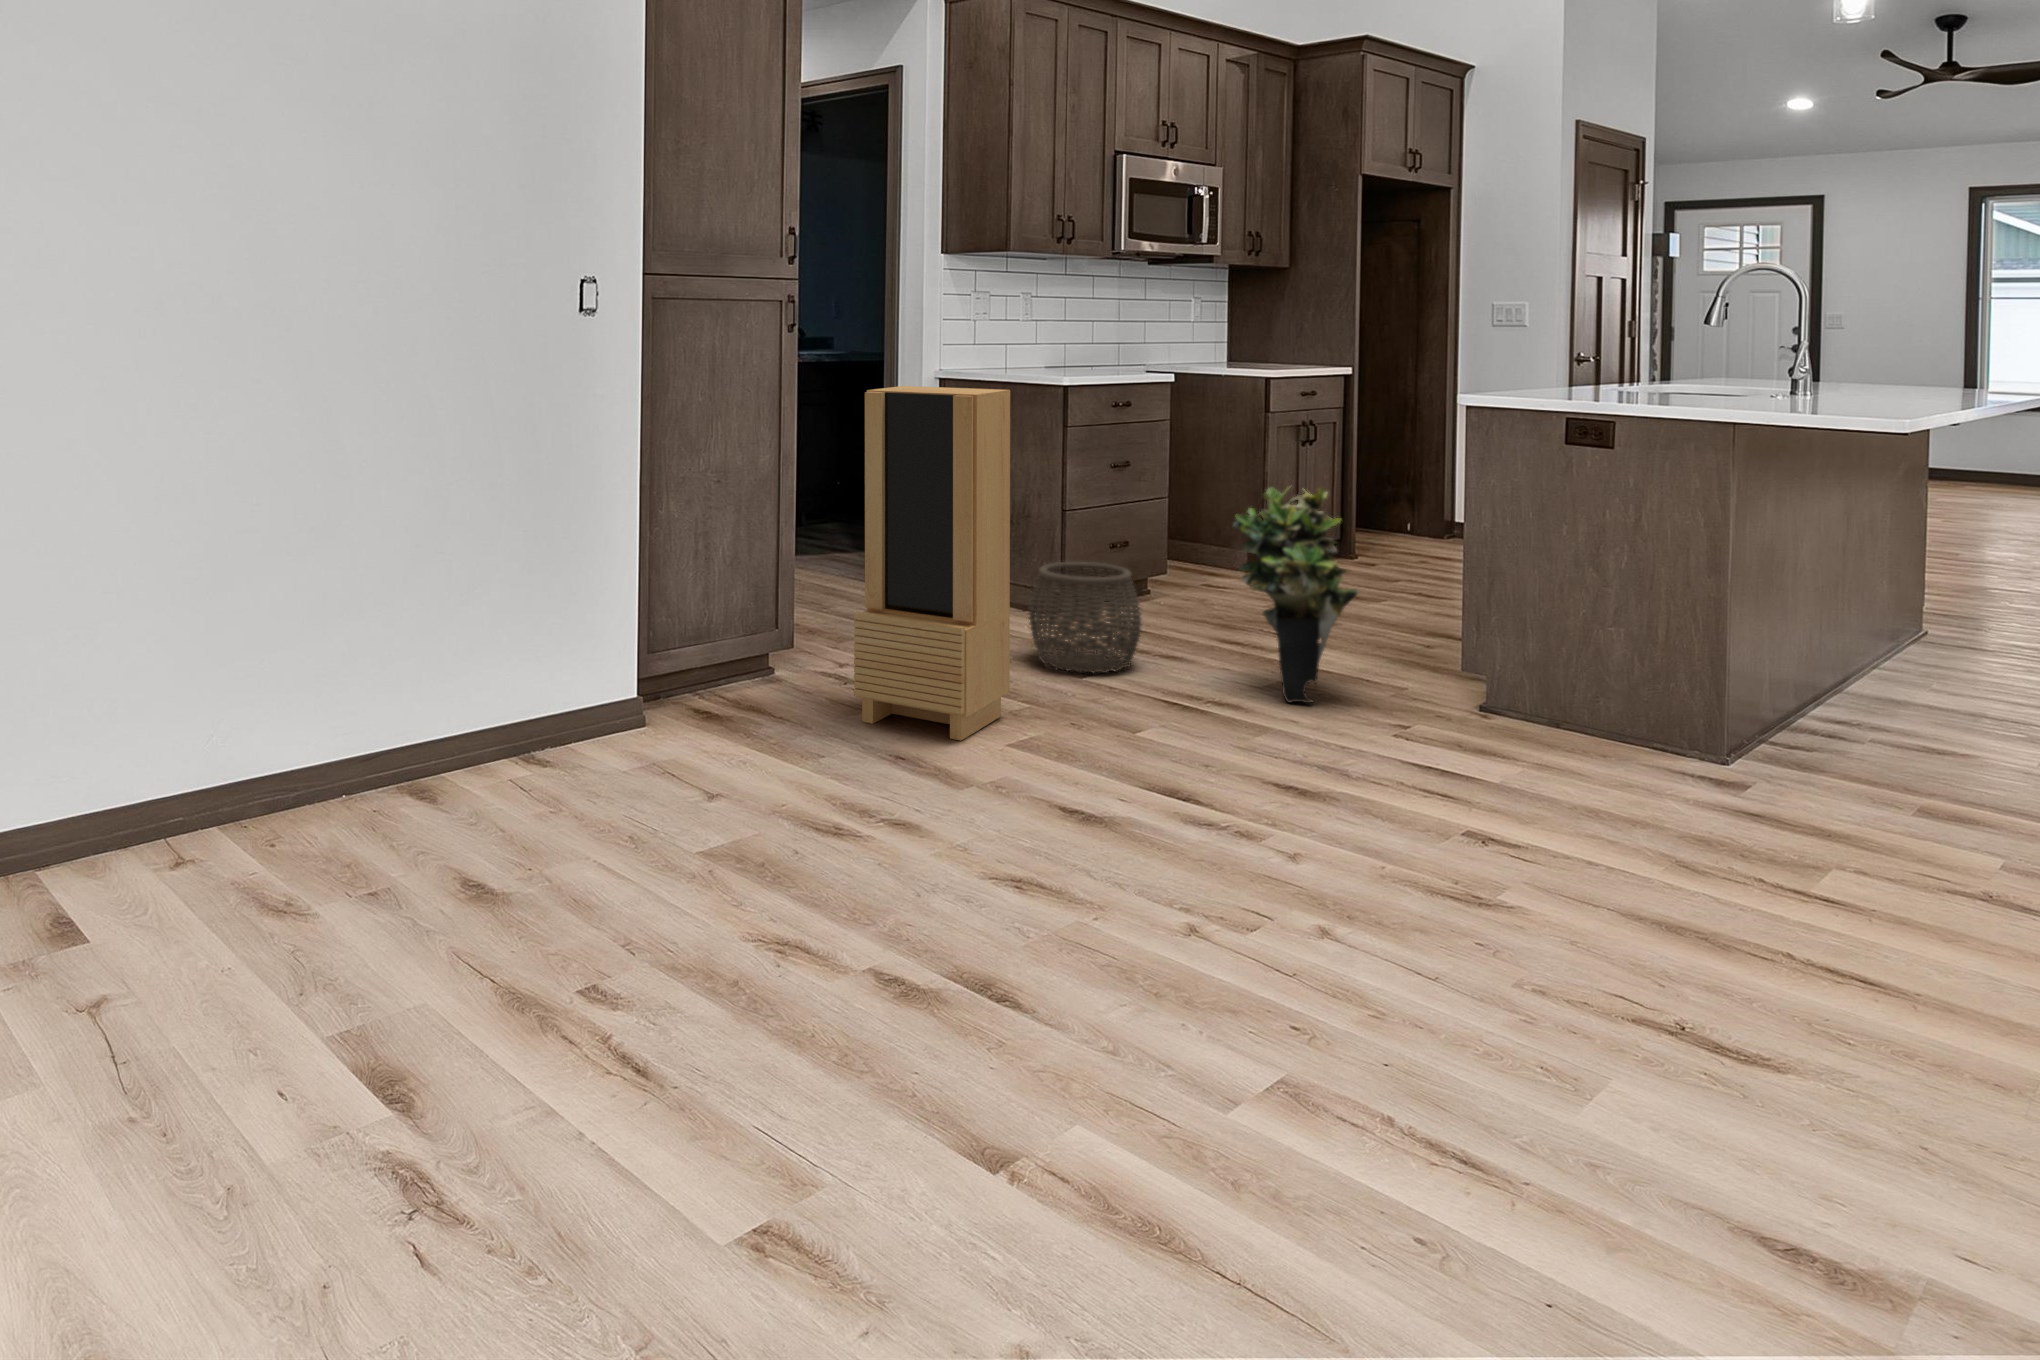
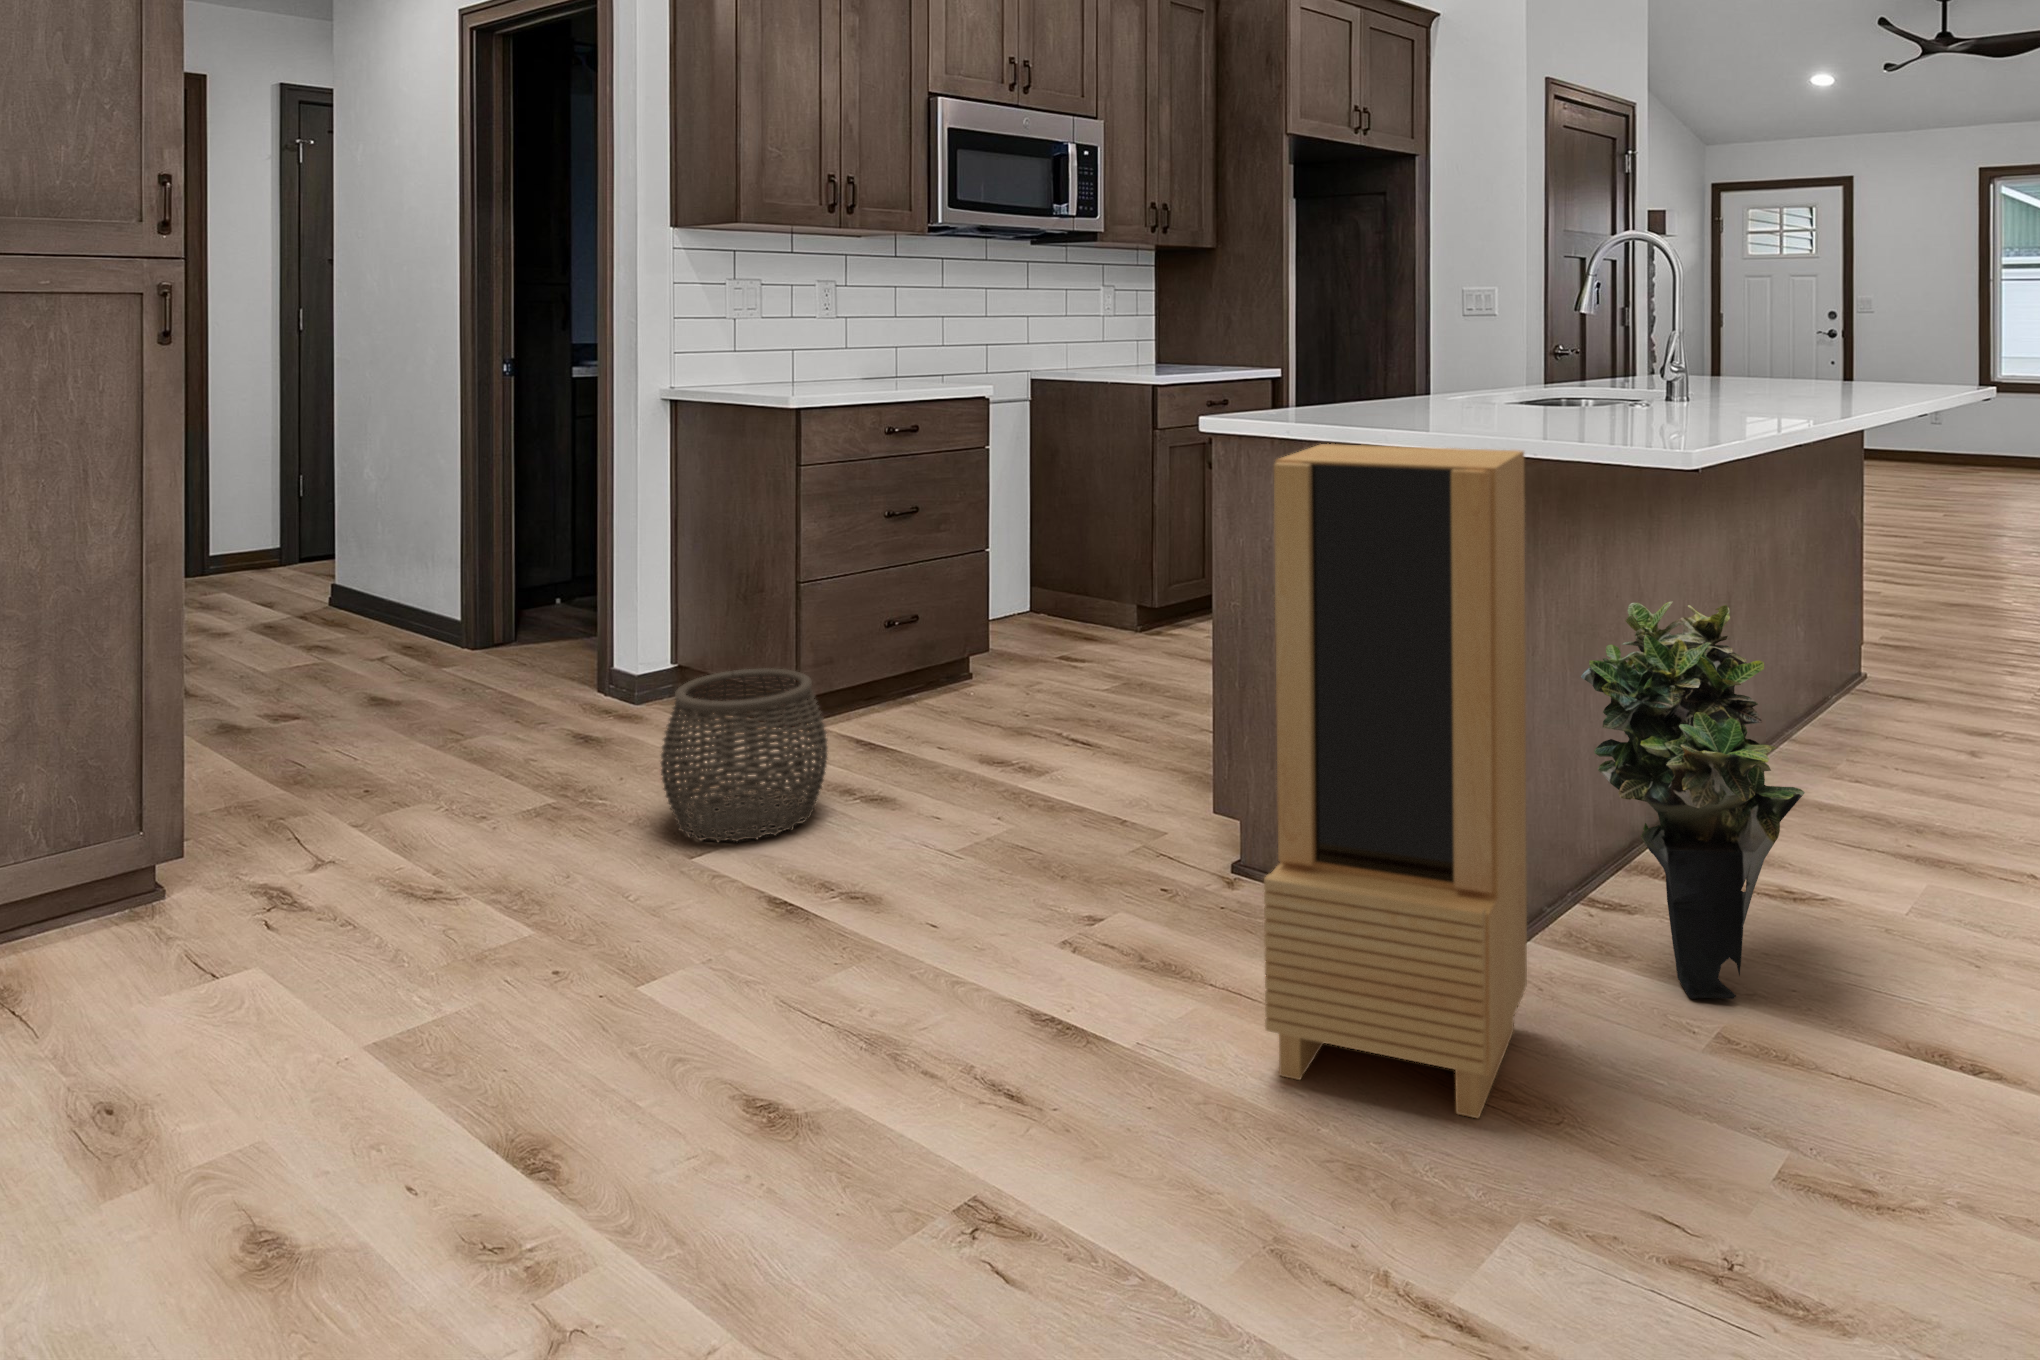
storage cabinet: present [854,386,1010,740] -> present [1264,444,1527,1118]
potted plant: present [1234,487,1360,703] -> present [1581,601,1805,999]

